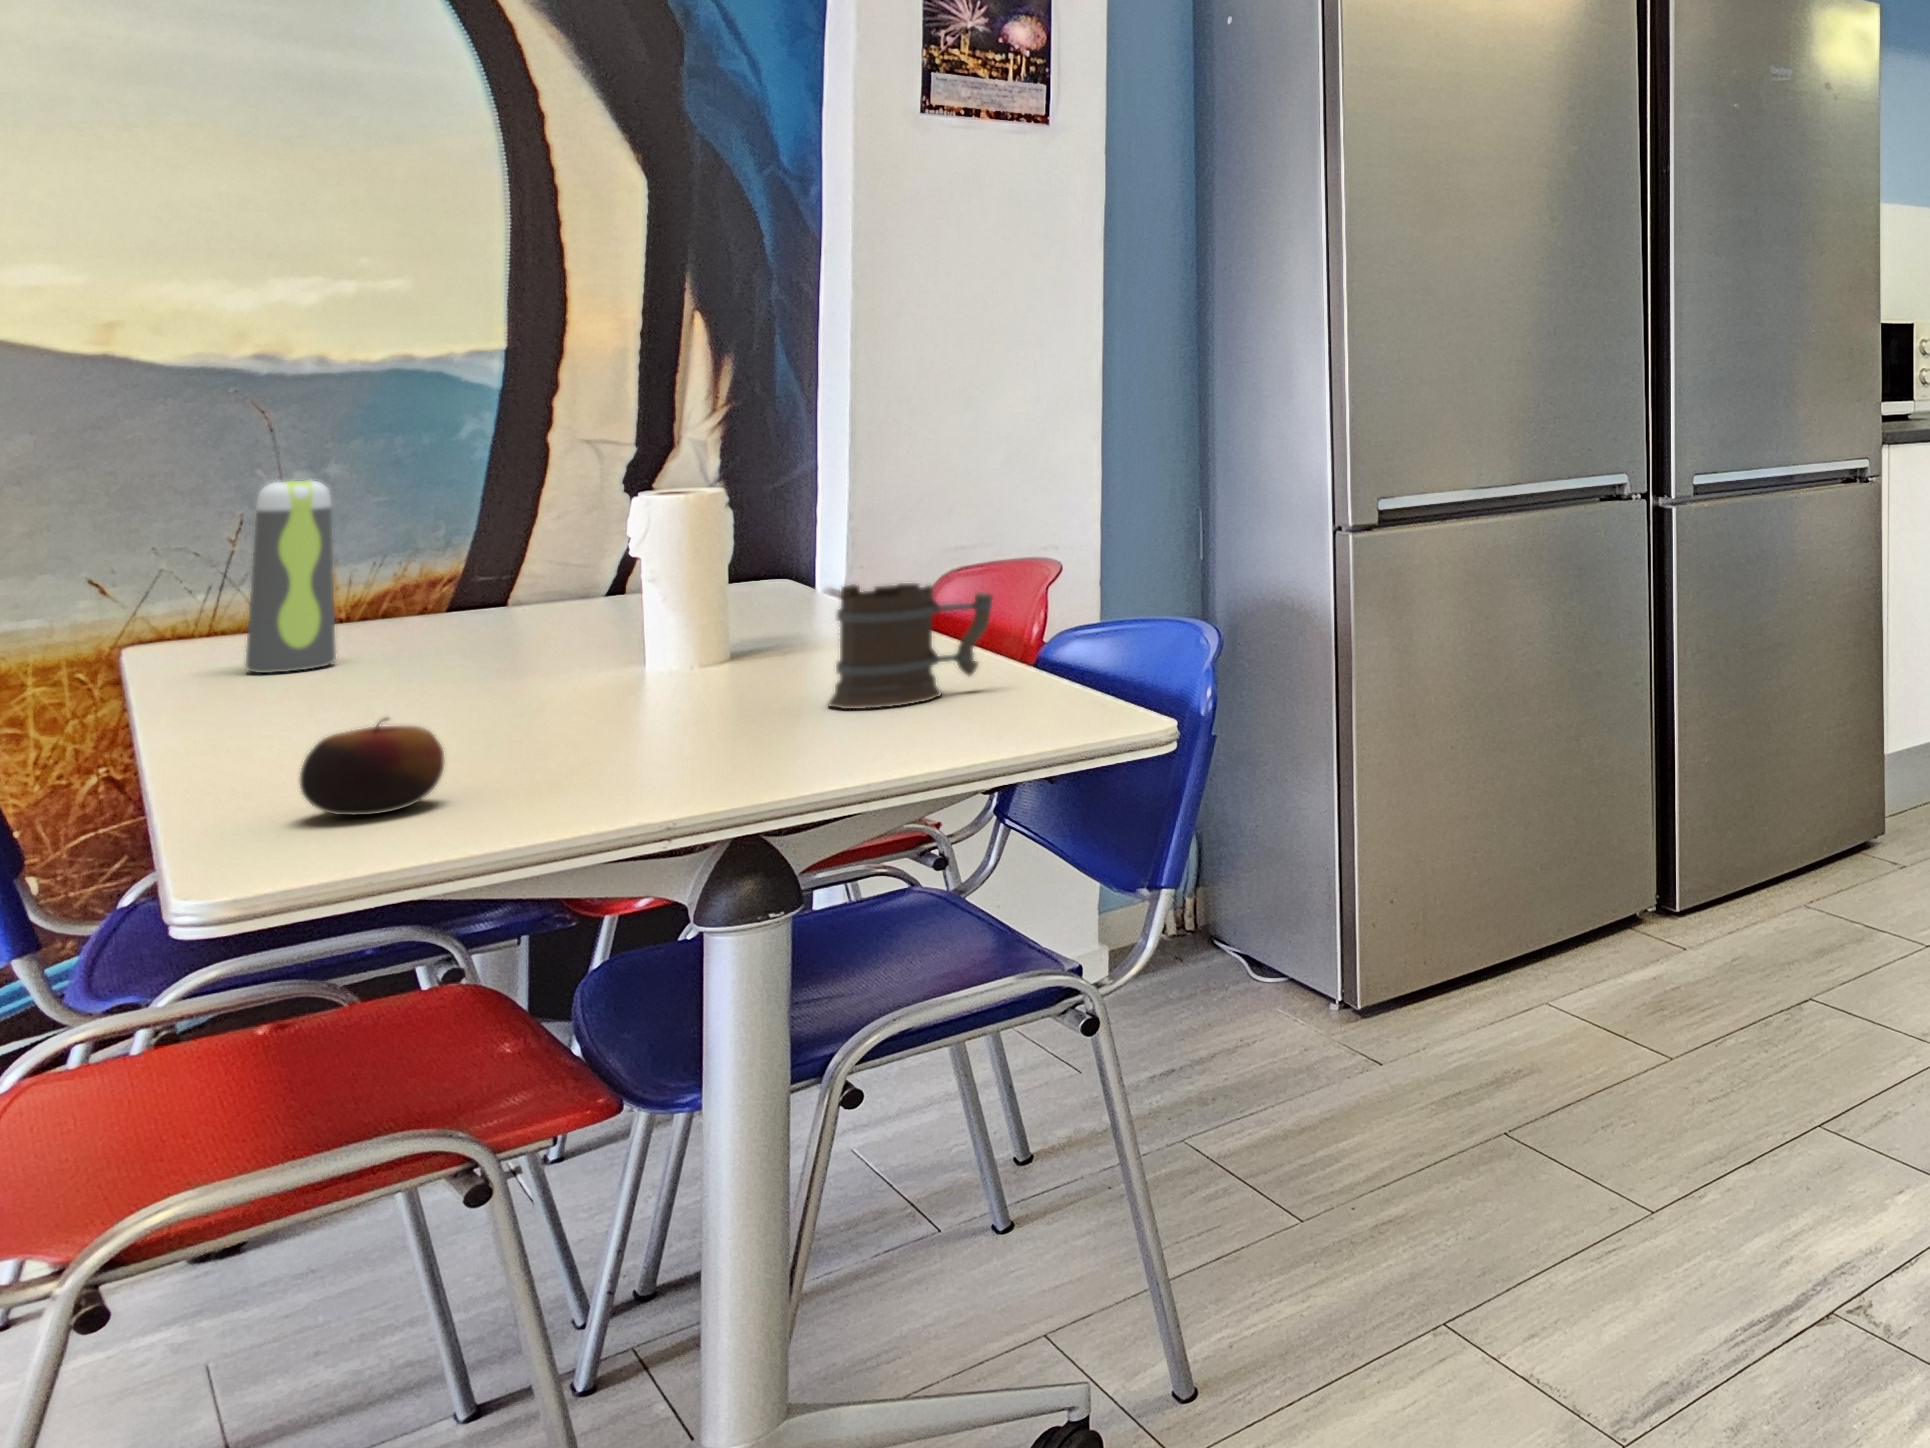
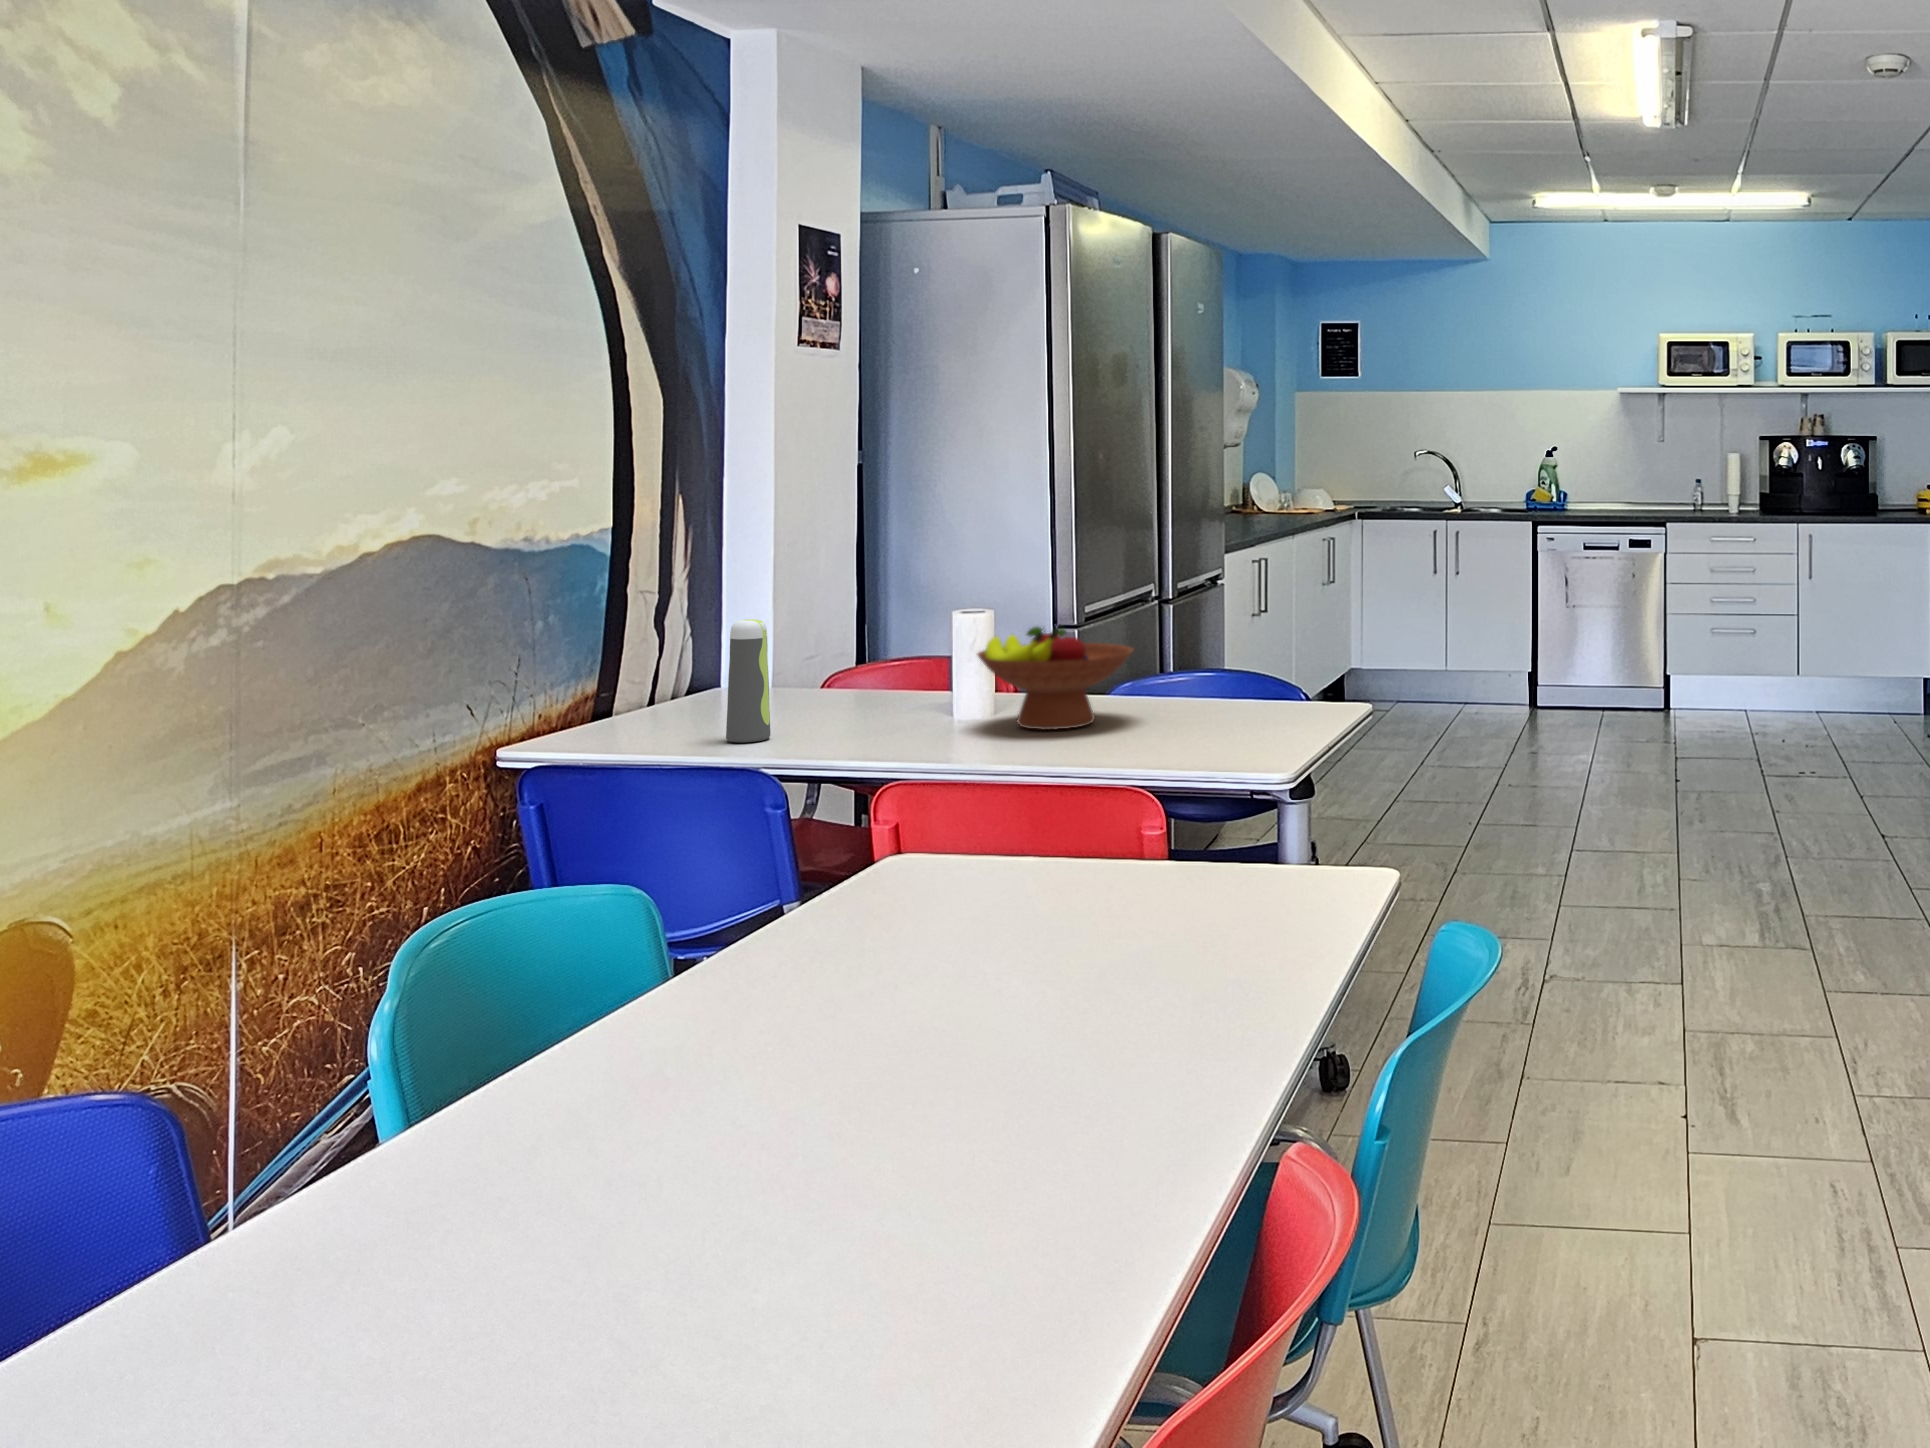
fruit bowl: none [419,517,773,706] -> present [977,627,1133,730]
mug: present [829,583,993,709] -> none [1193,650,1246,715]
apple: present [300,718,444,815] -> none [1229,708,1277,752]

